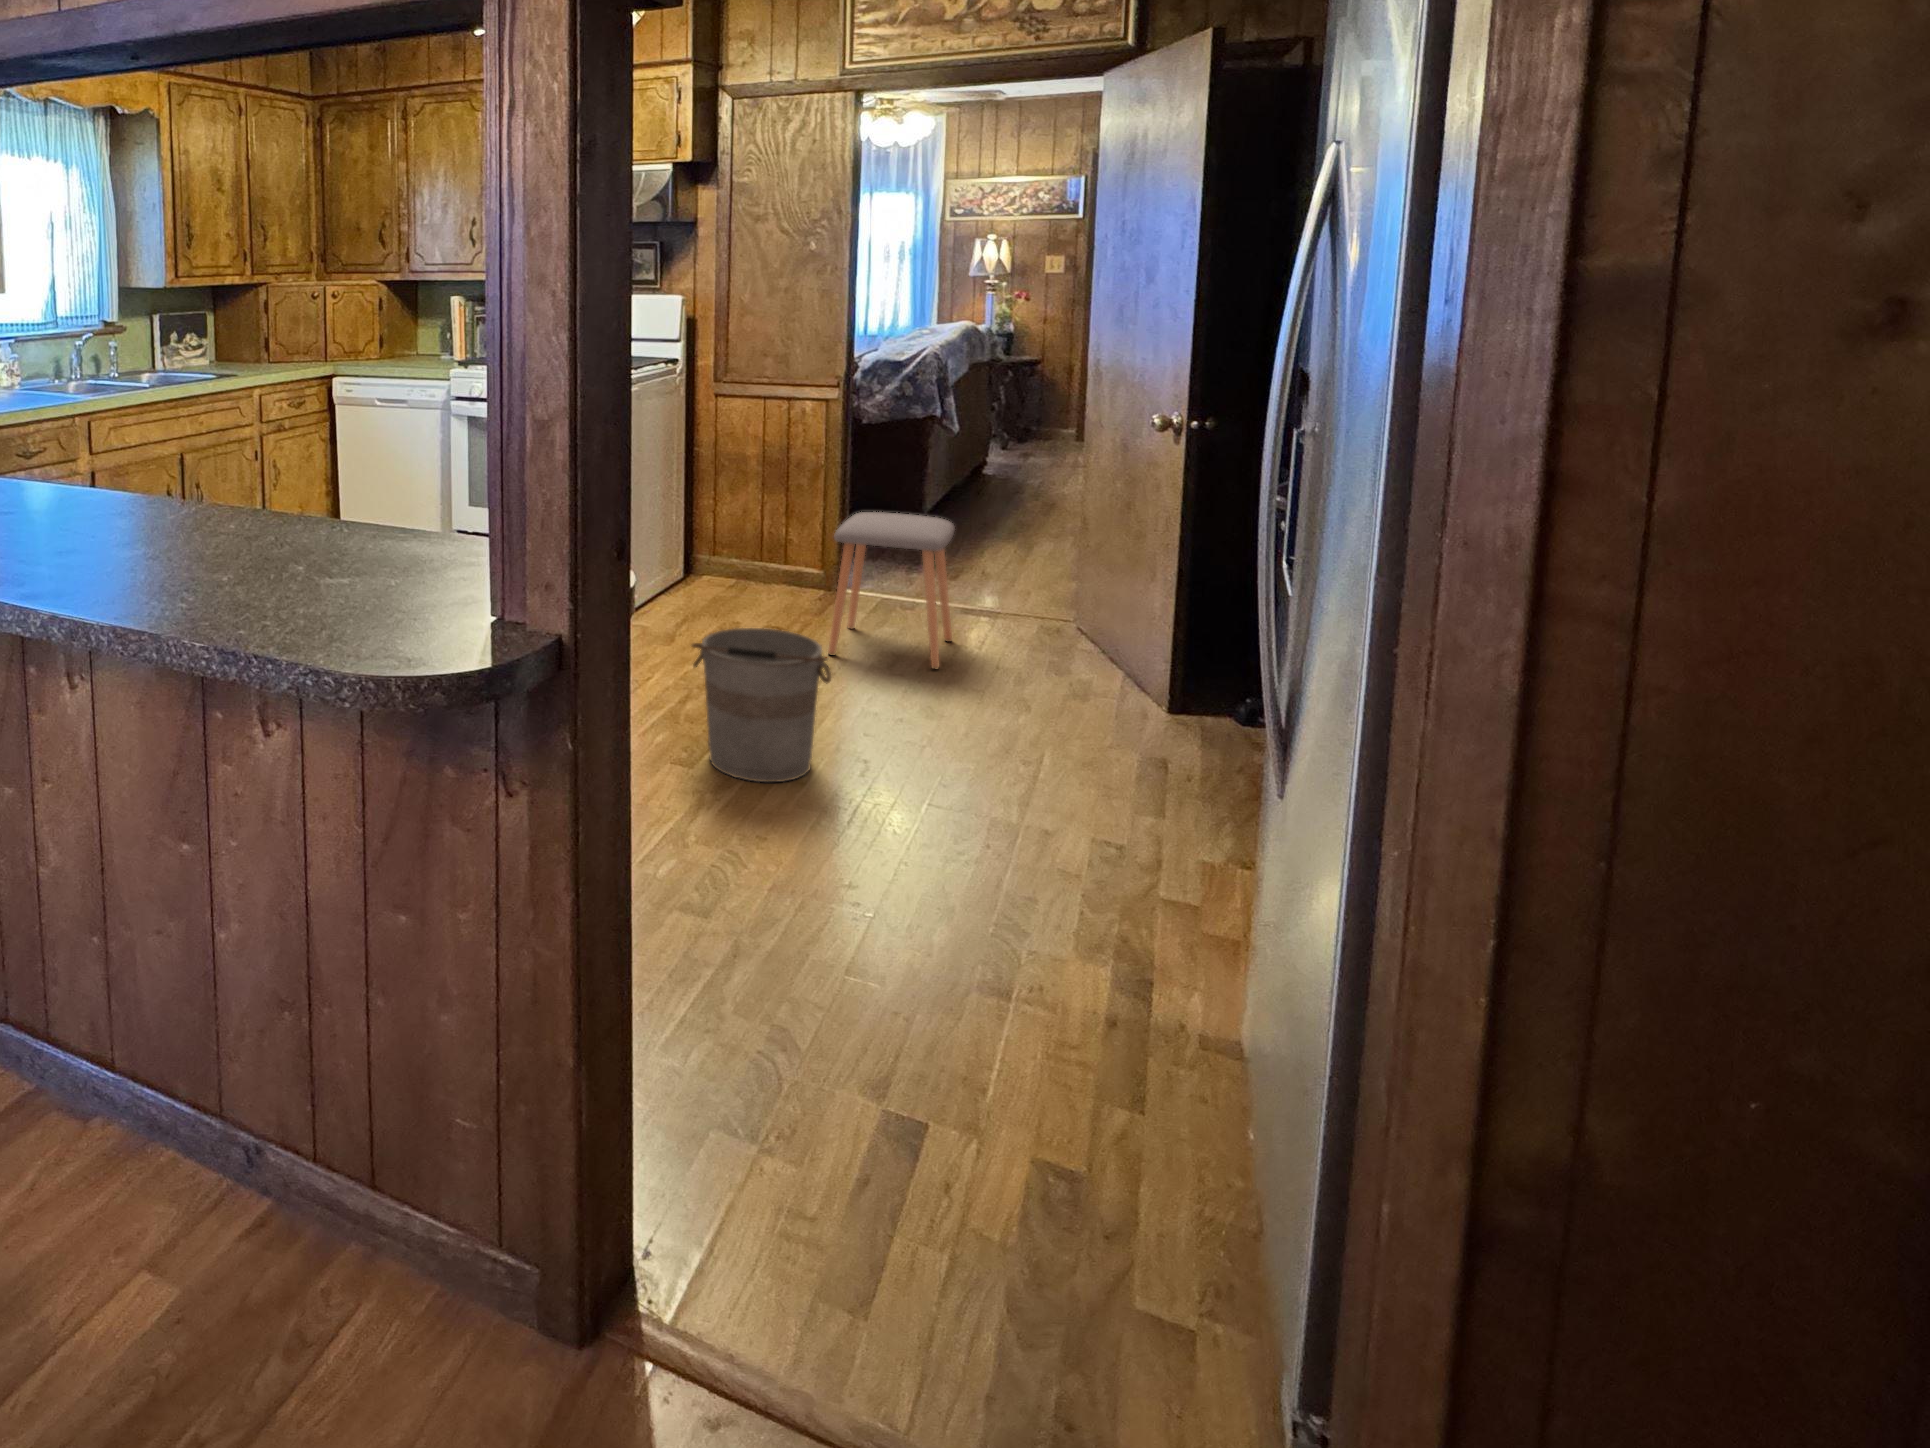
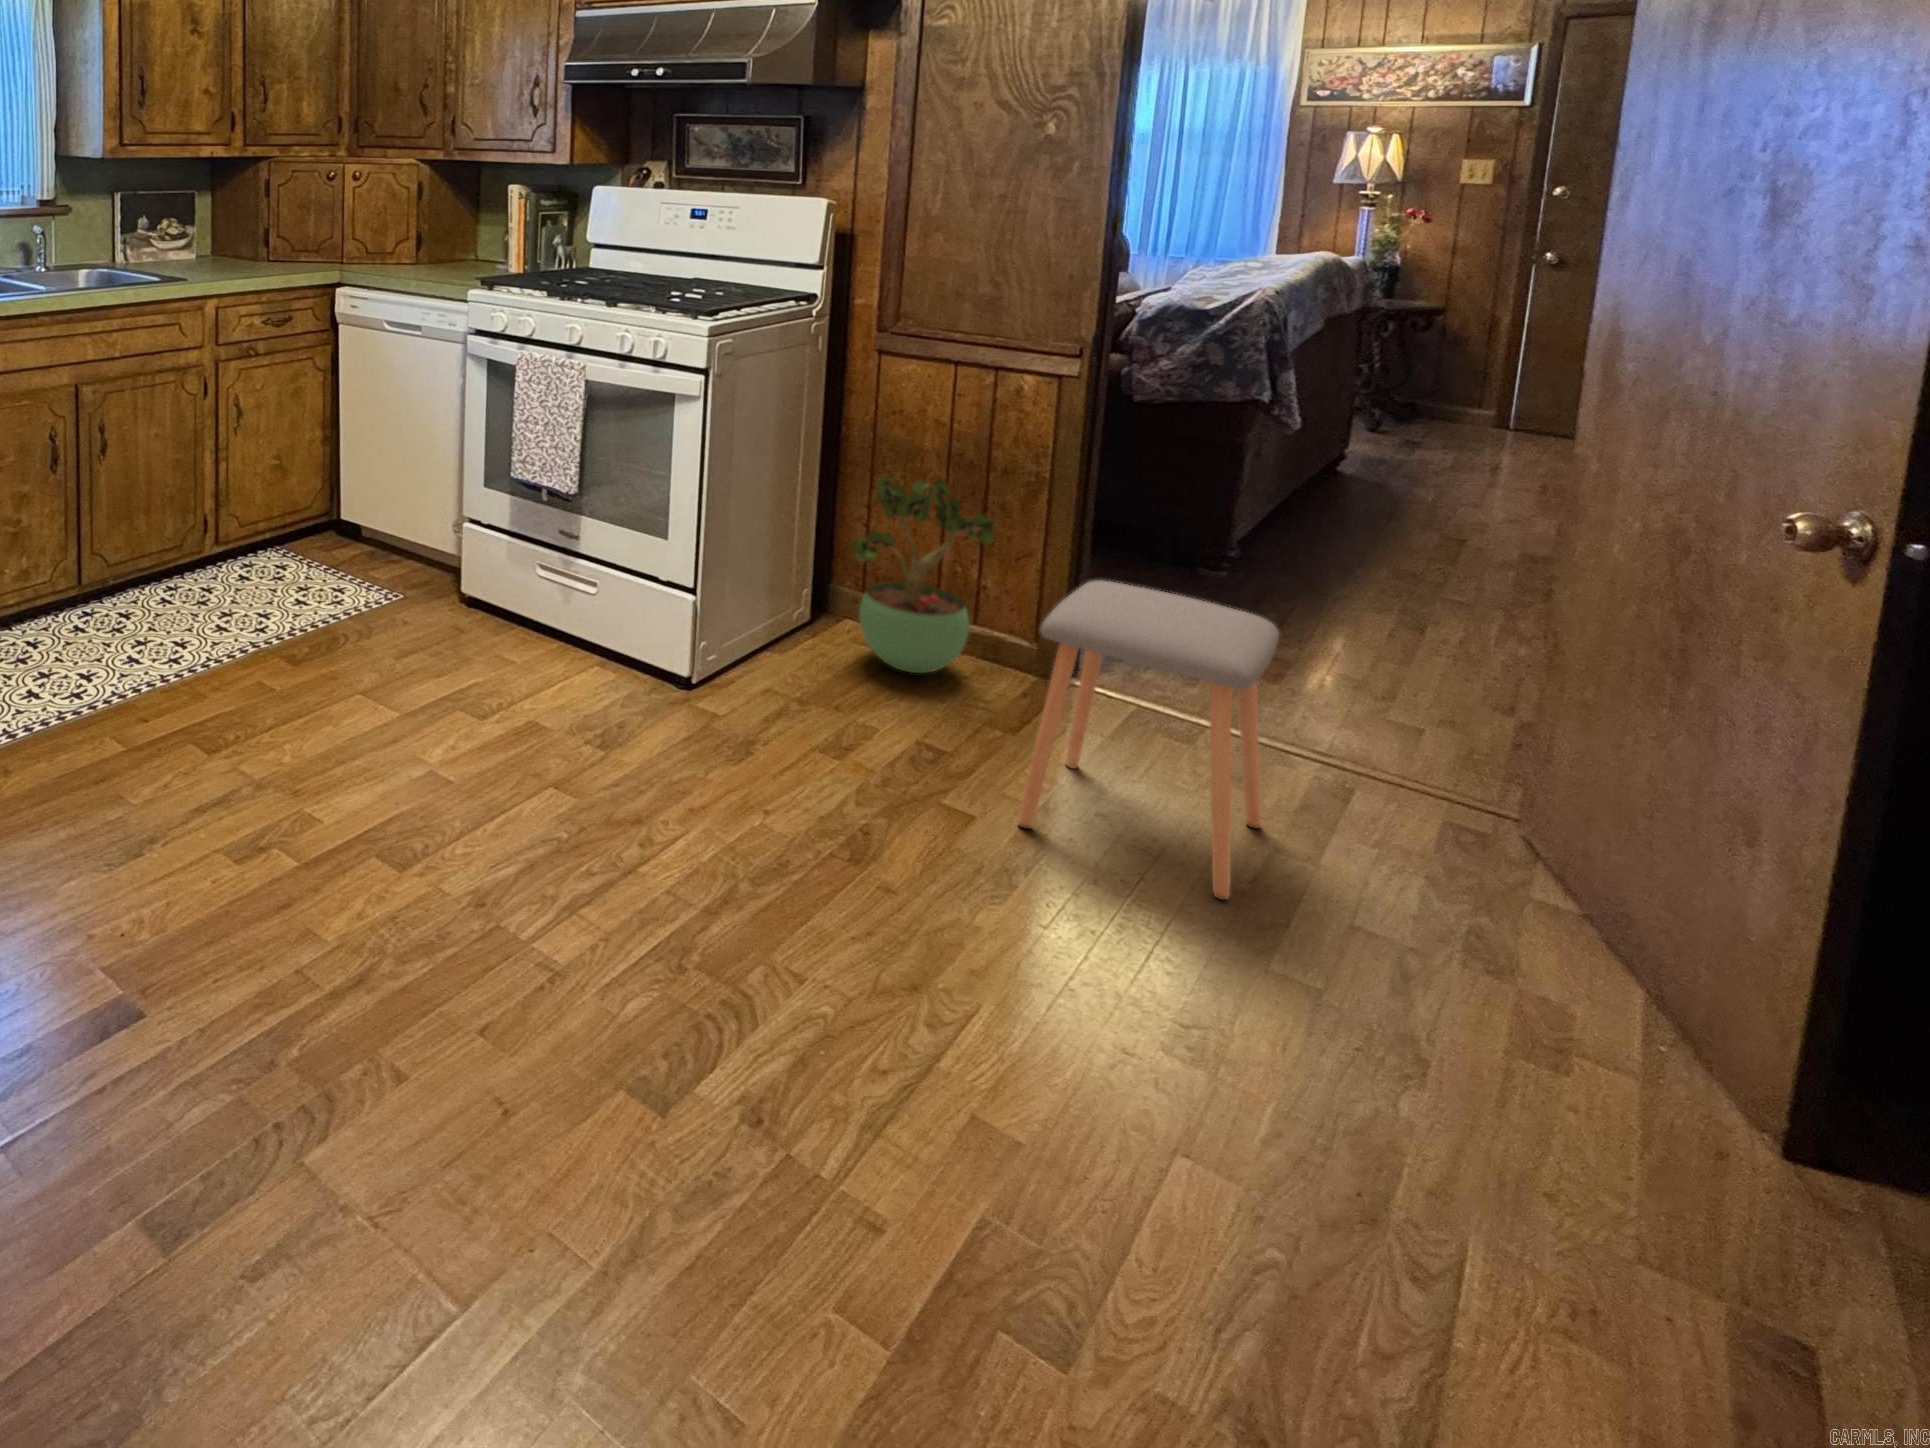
potted plant: none [708,469,797,597] -> present [850,477,995,673]
bucket: present [692,628,831,782] -> none [690,828,971,1184]

